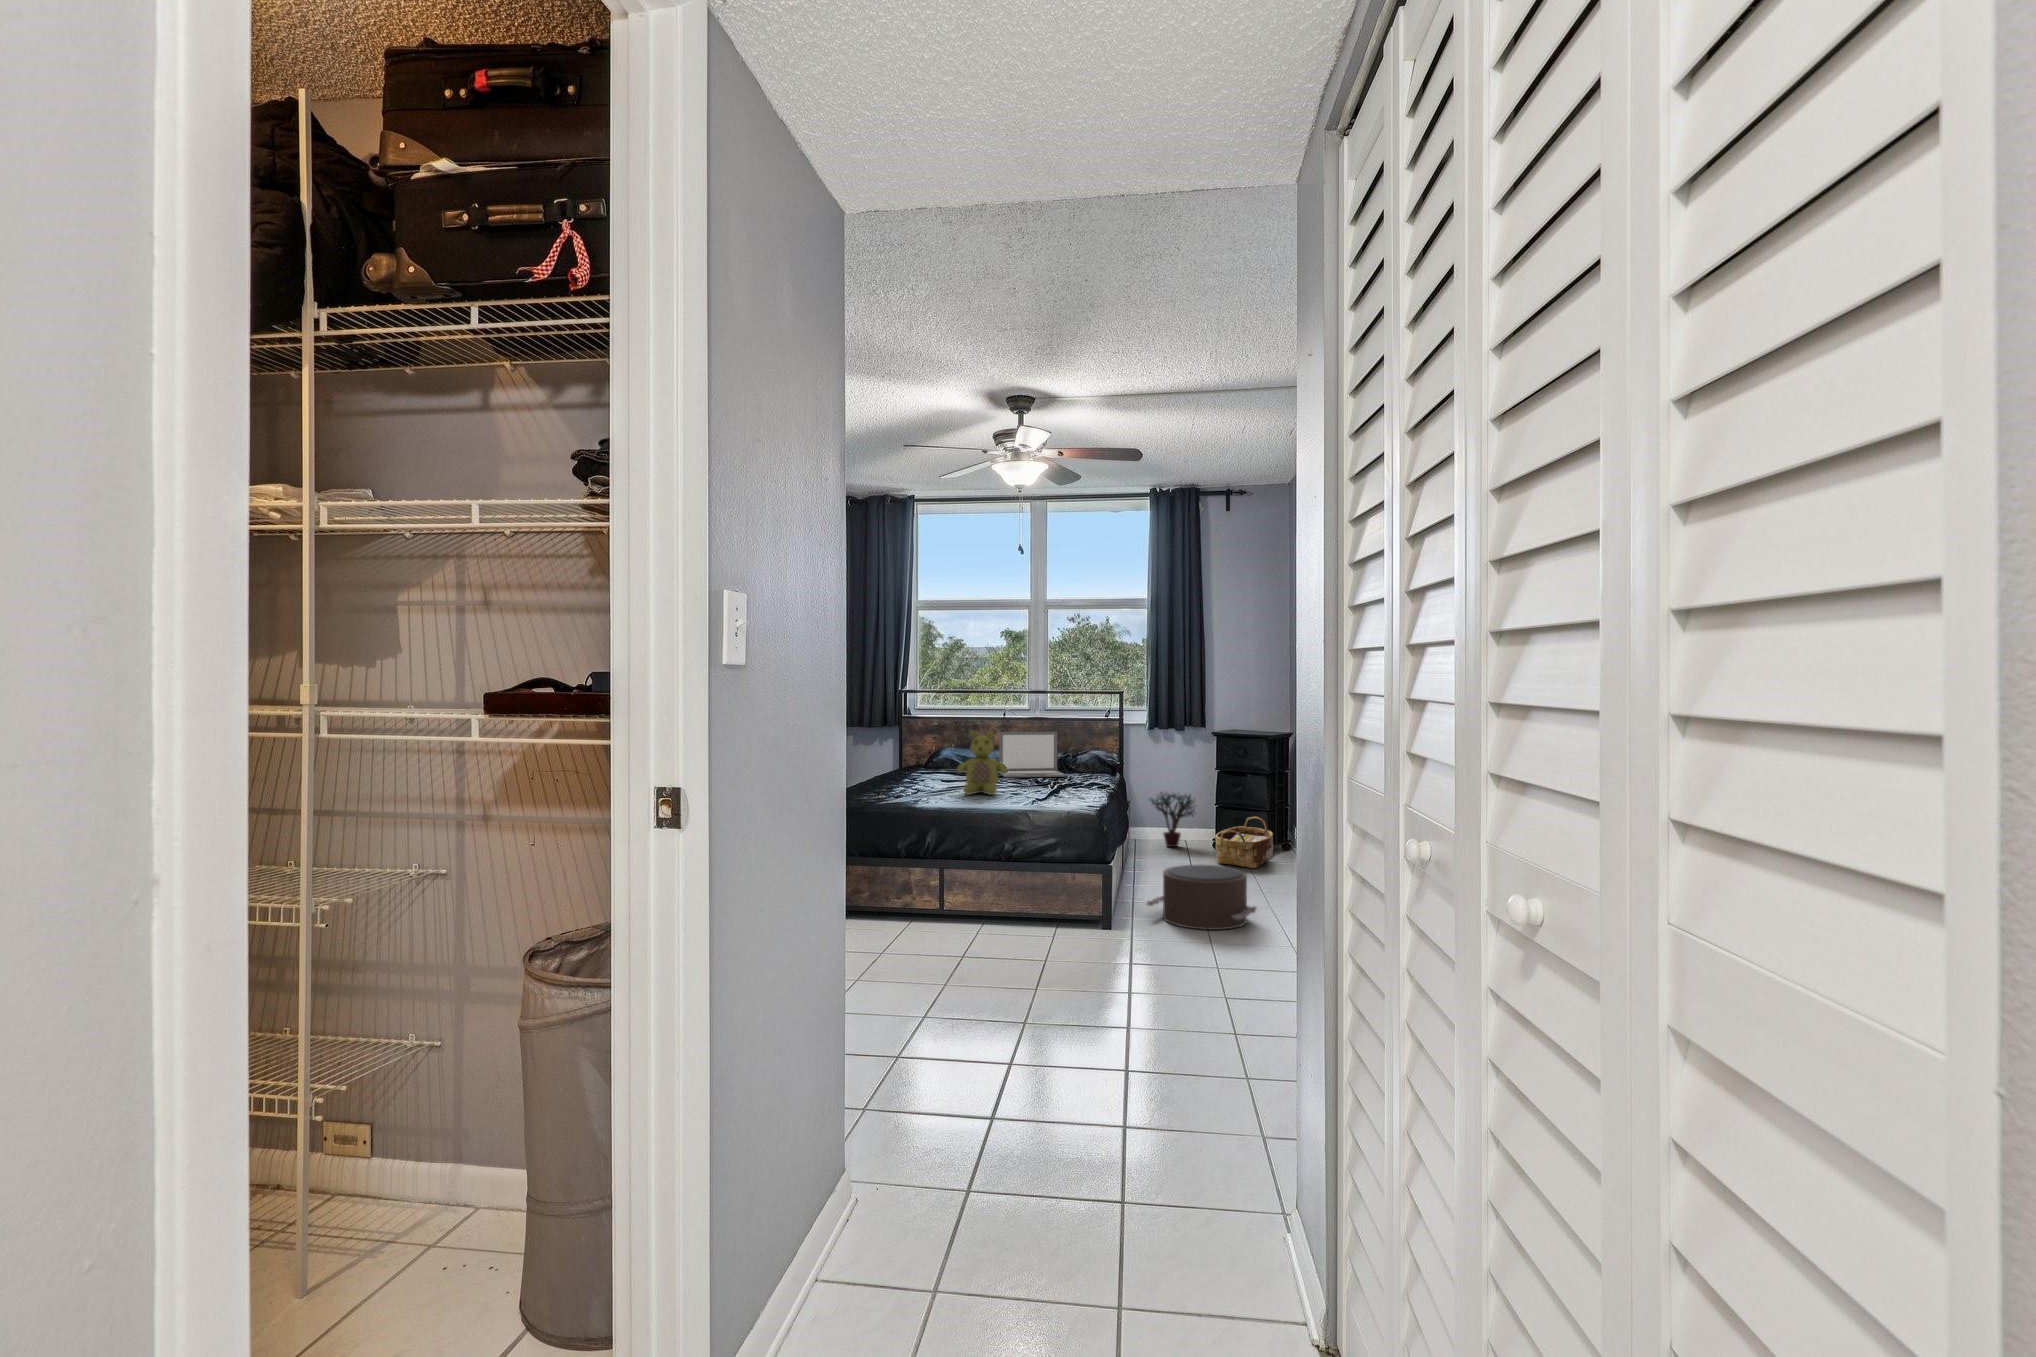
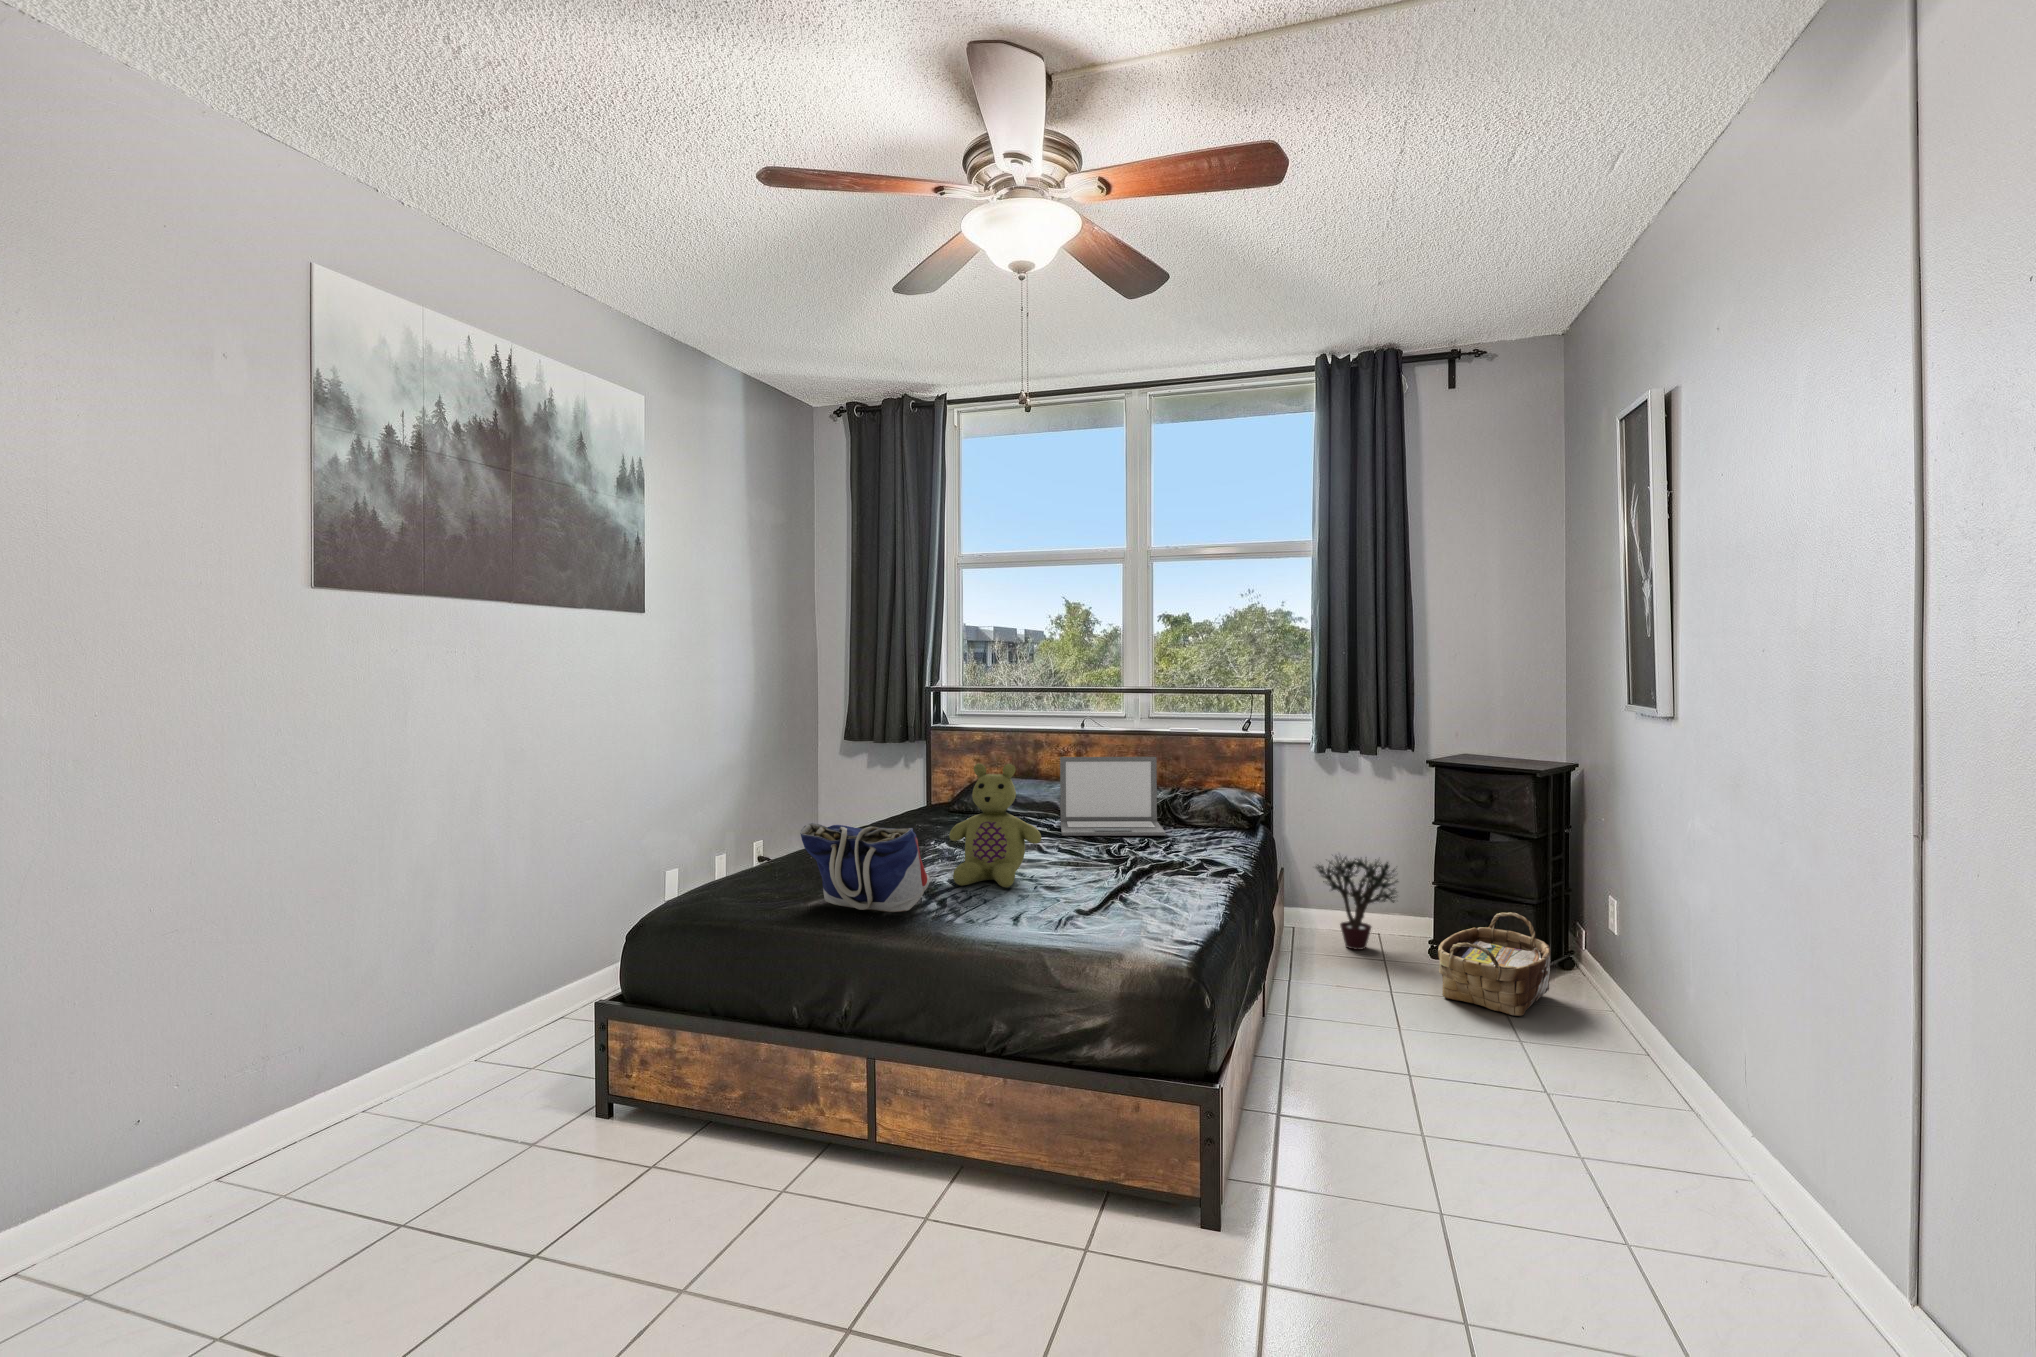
tote bag: none [892,759,959,803] -> present [800,823,930,912]
pouf: present [1147,865,1257,930] -> none [1303,1060,1574,1254]

